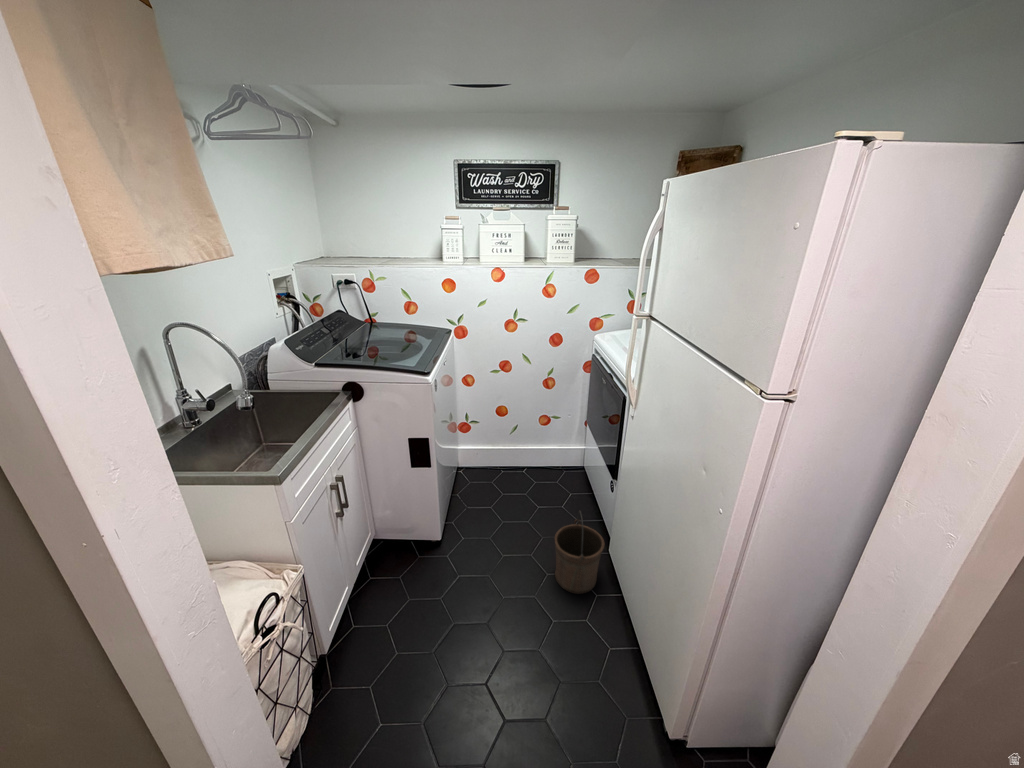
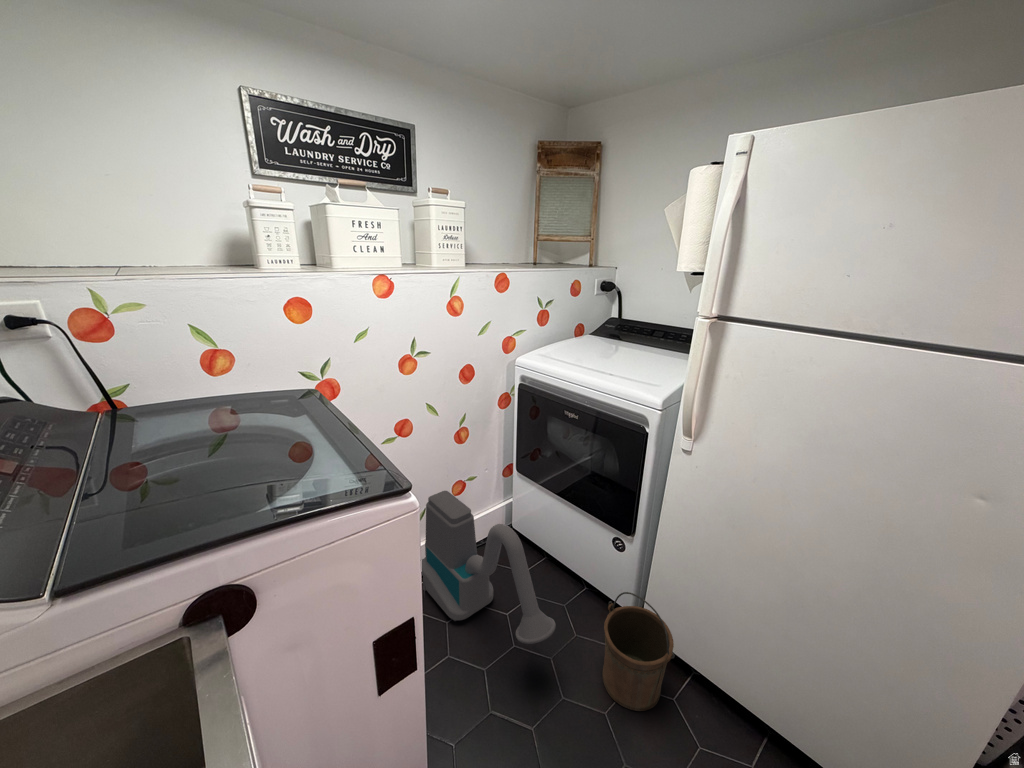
vacuum cleaner: none [504,416,539,512] -> present [422,491,556,644]

